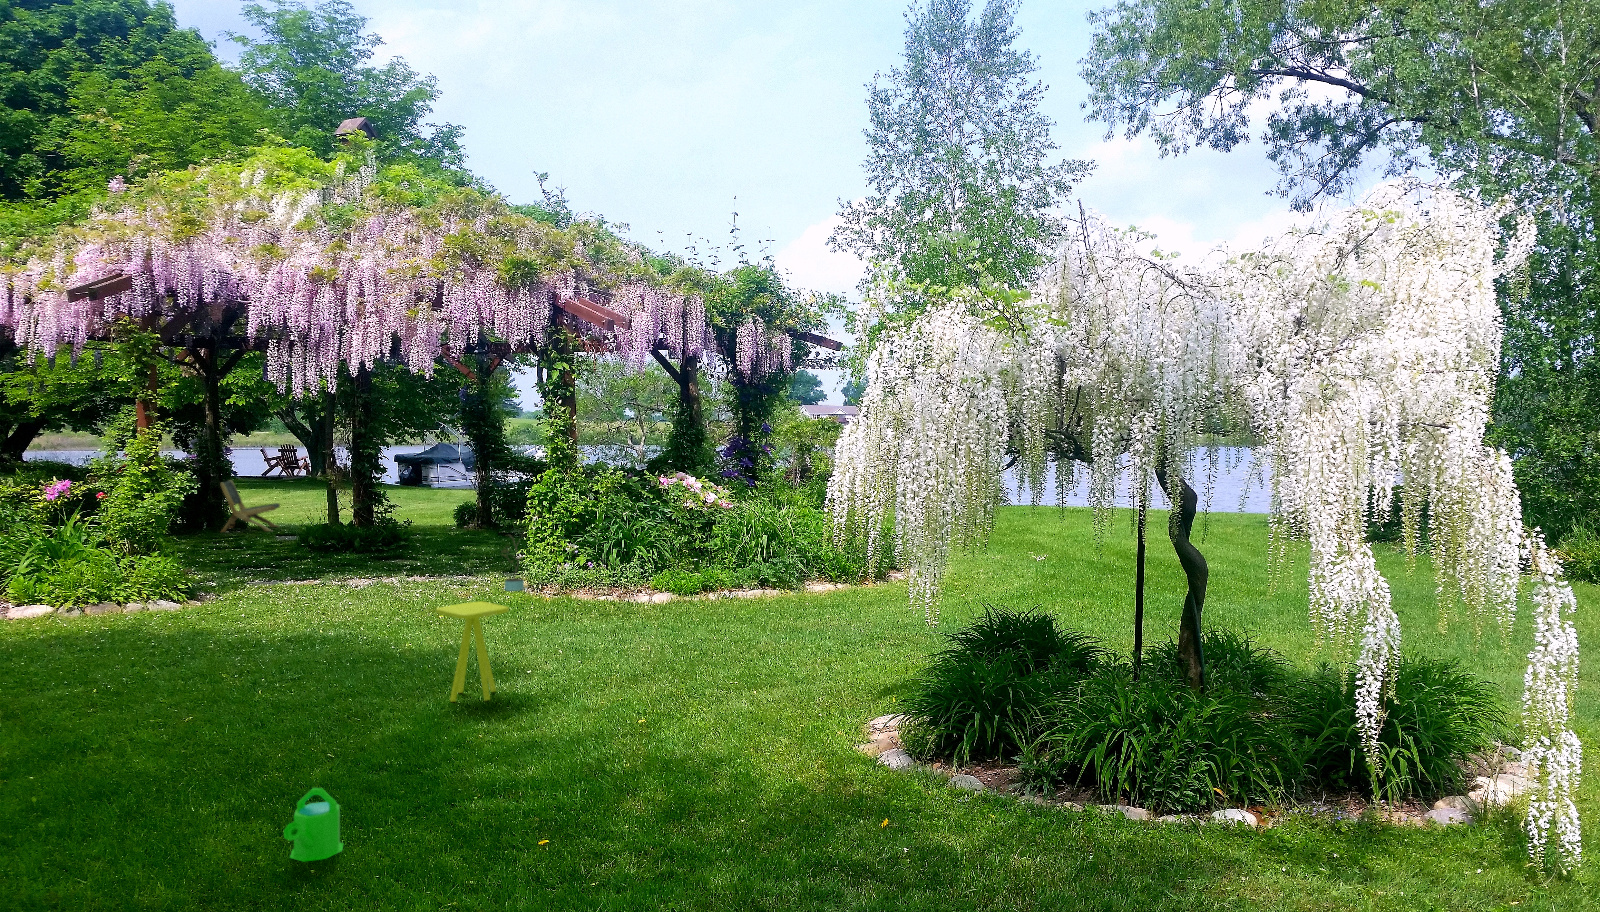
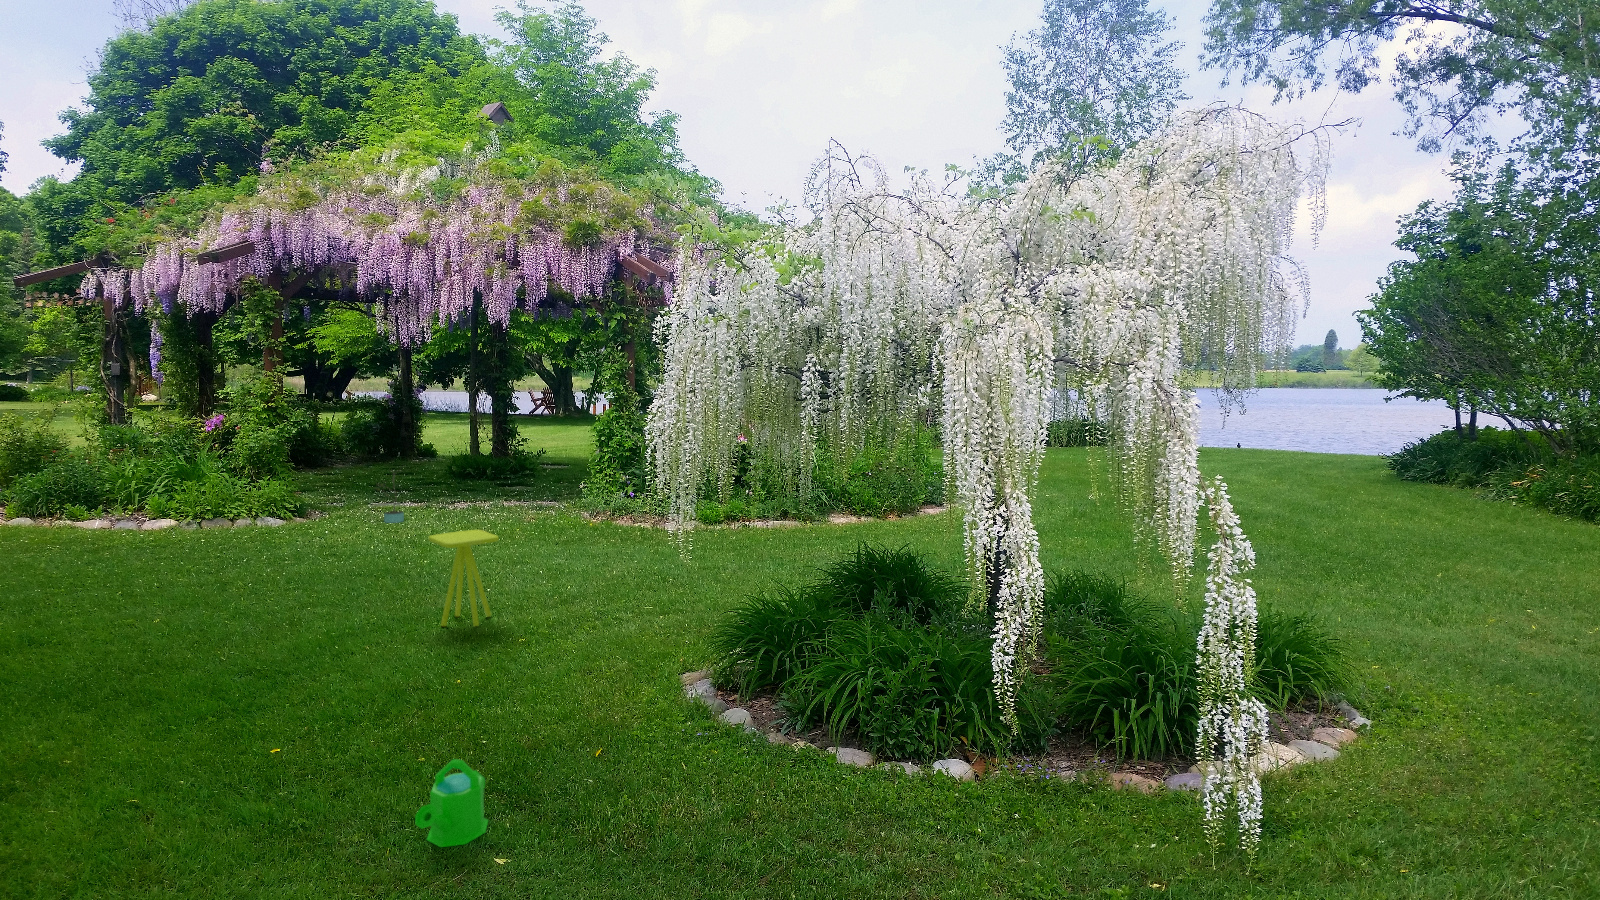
lounge chair: present [220,480,280,532] -> none [379,419,429,460]
potted plant: present [501,535,524,591] -> present [376,470,404,523]
watering can: present [284,788,343,862] -> present [415,759,488,847]

